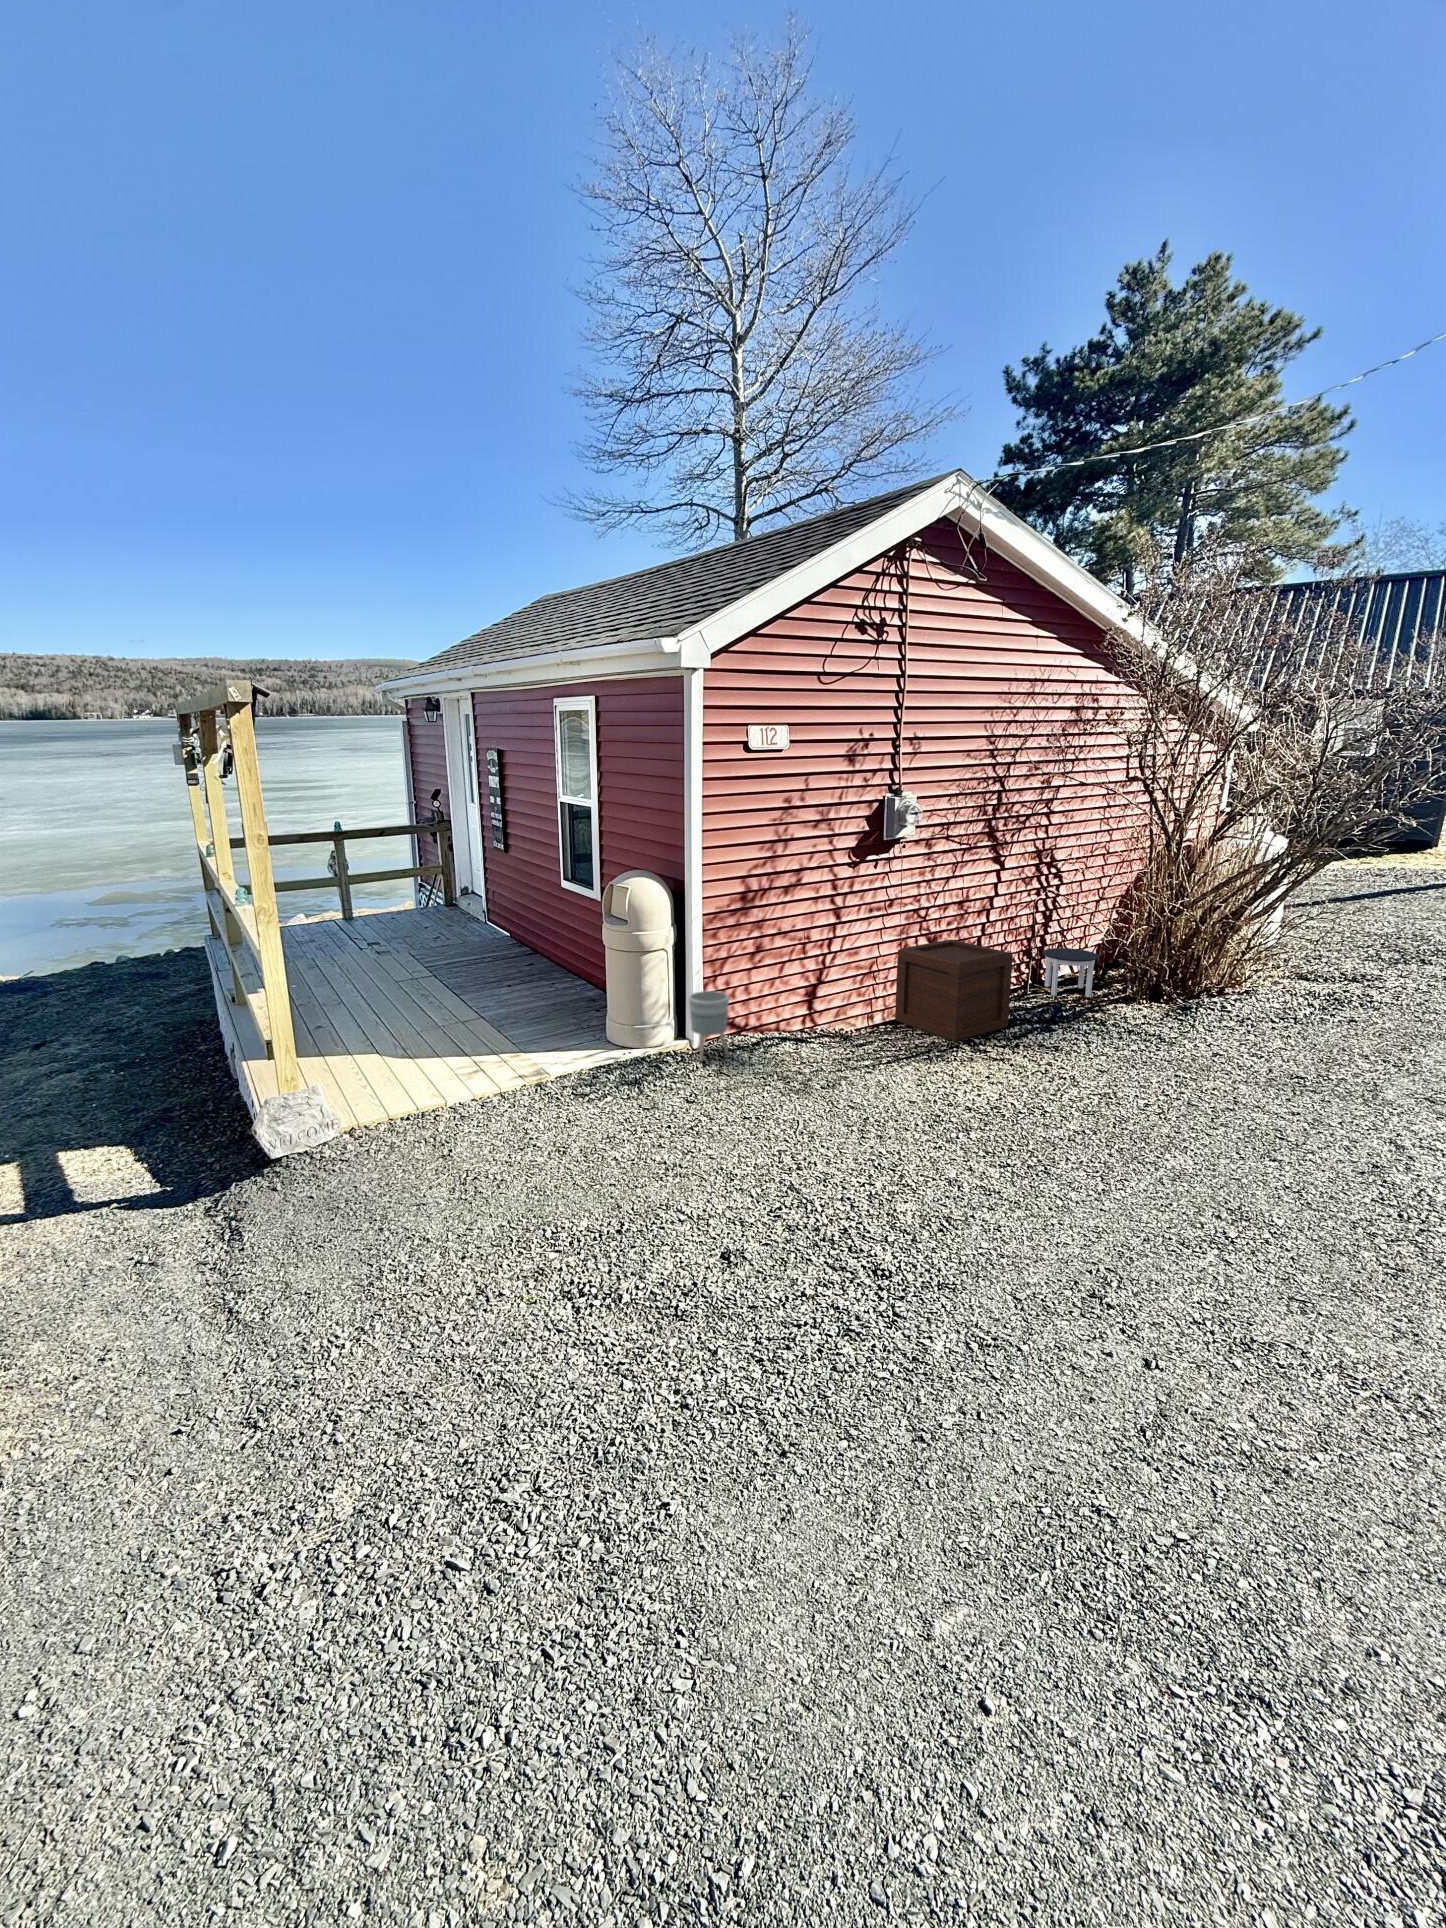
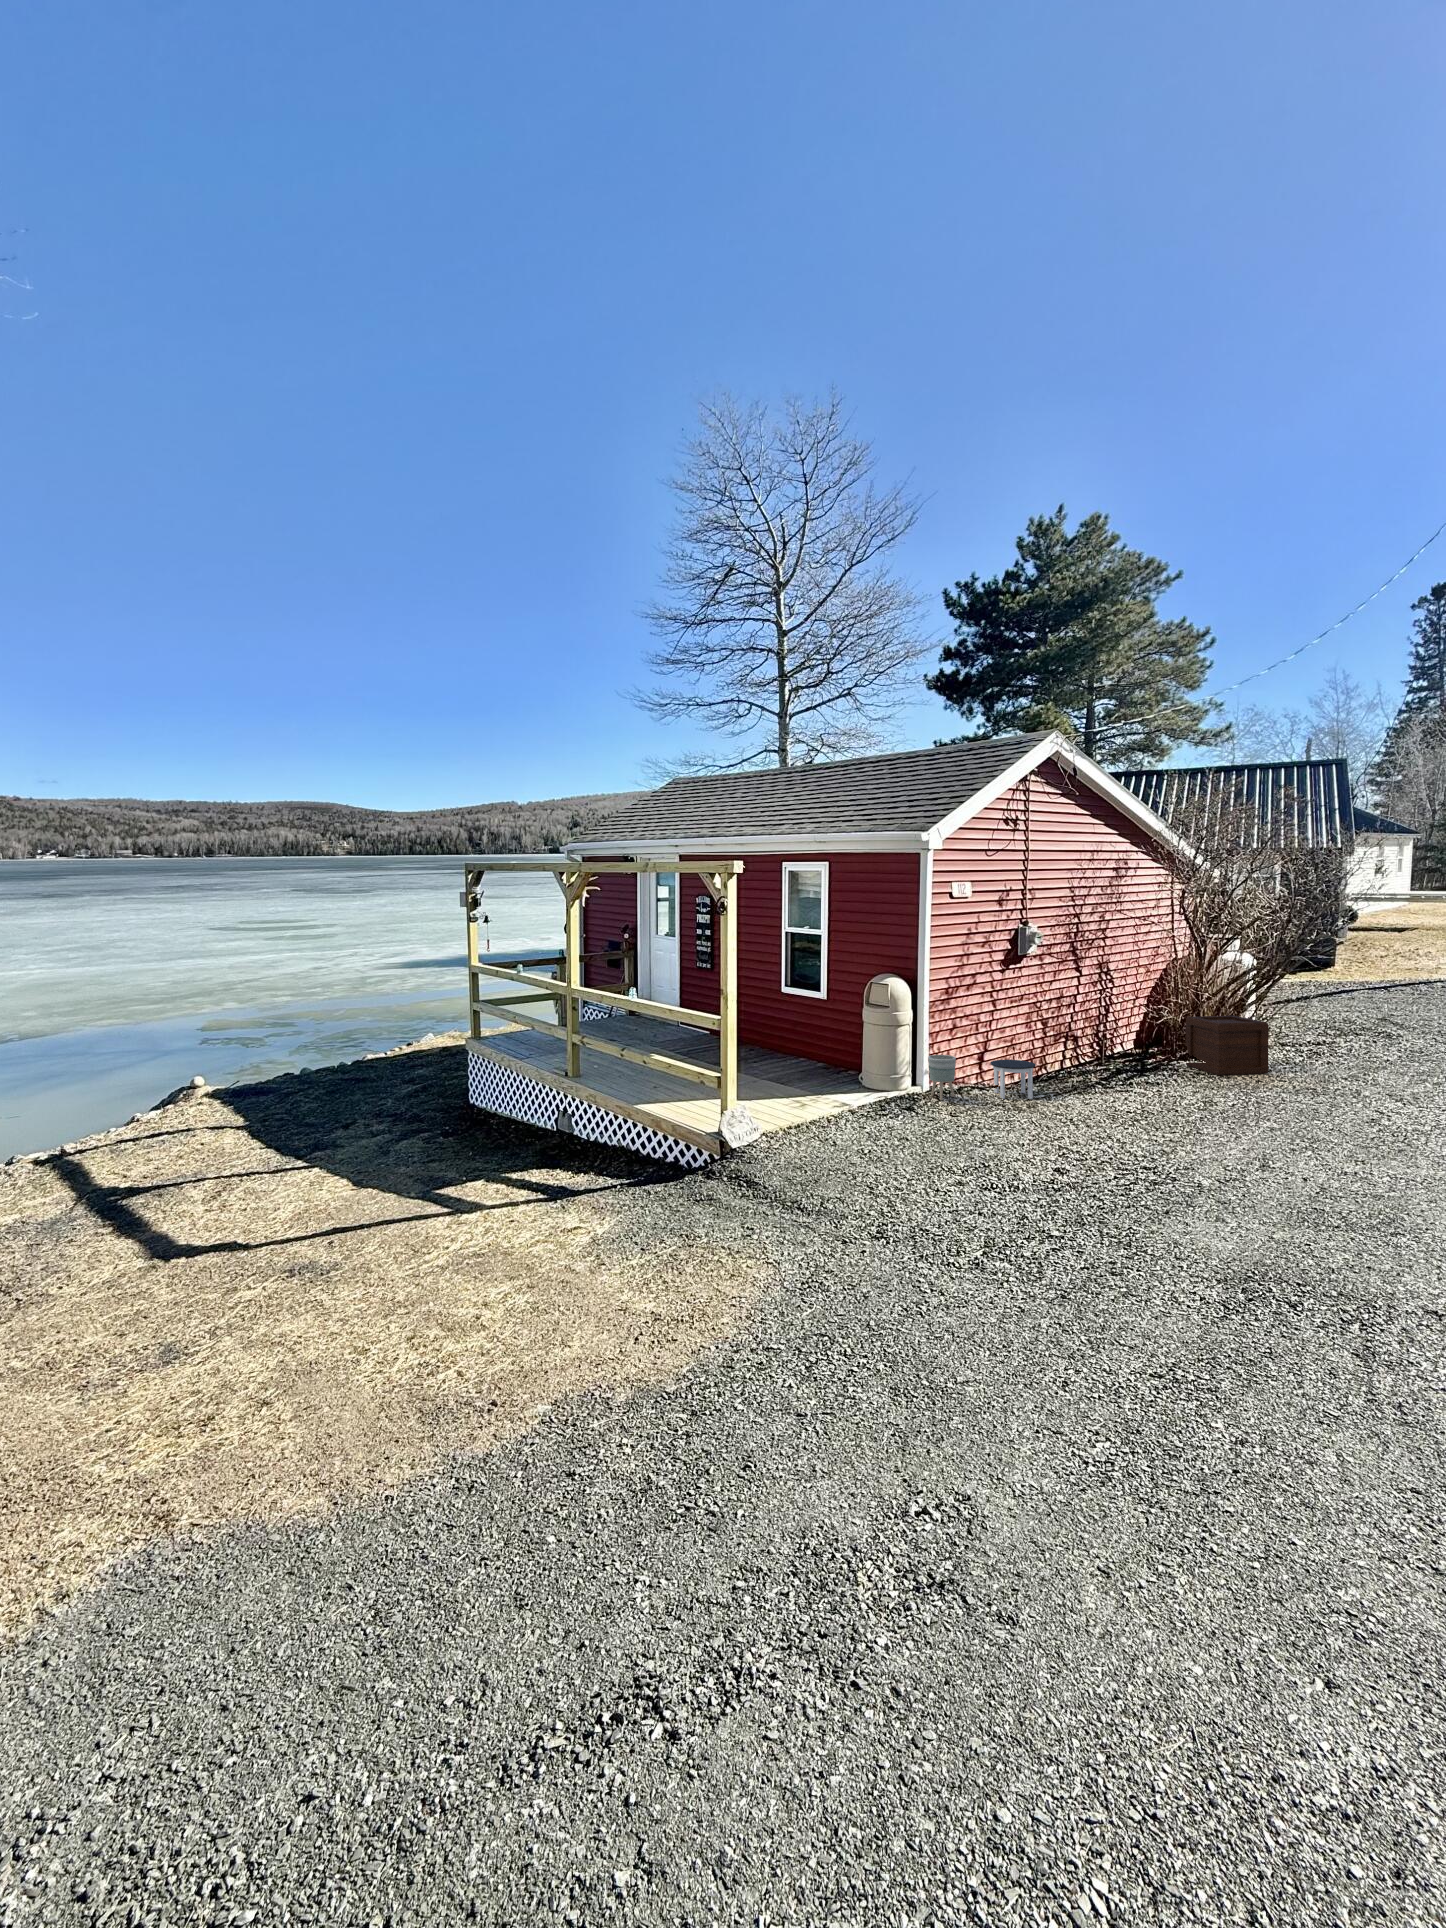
wooden crate: present [895,939,1013,1042] -> present [1186,1016,1269,1075]
round table: present [1043,948,1099,997] -> present [990,1060,1036,1099]

